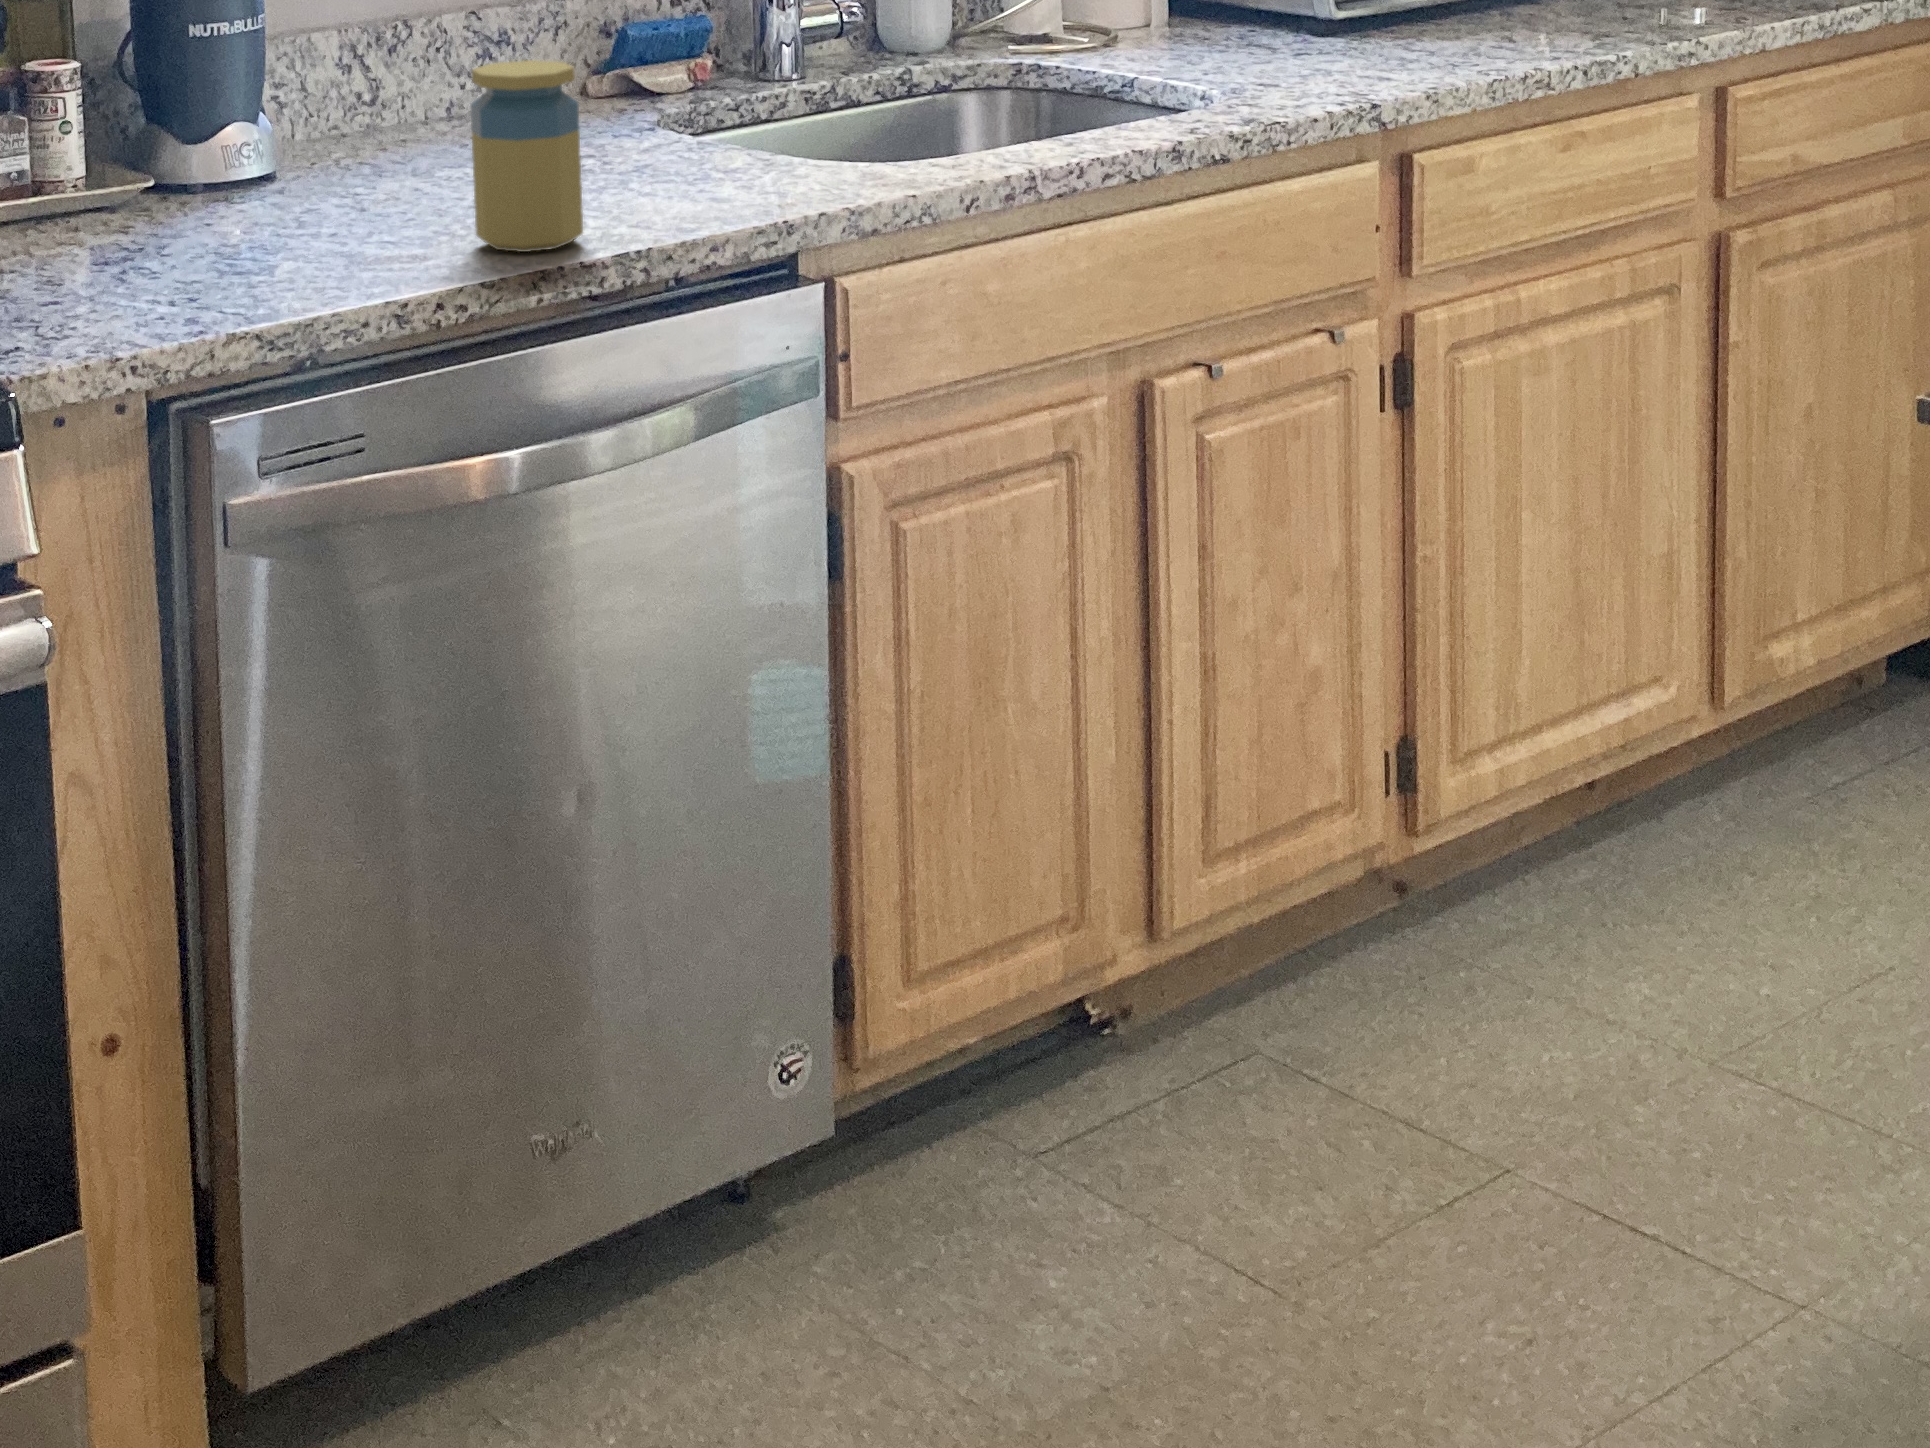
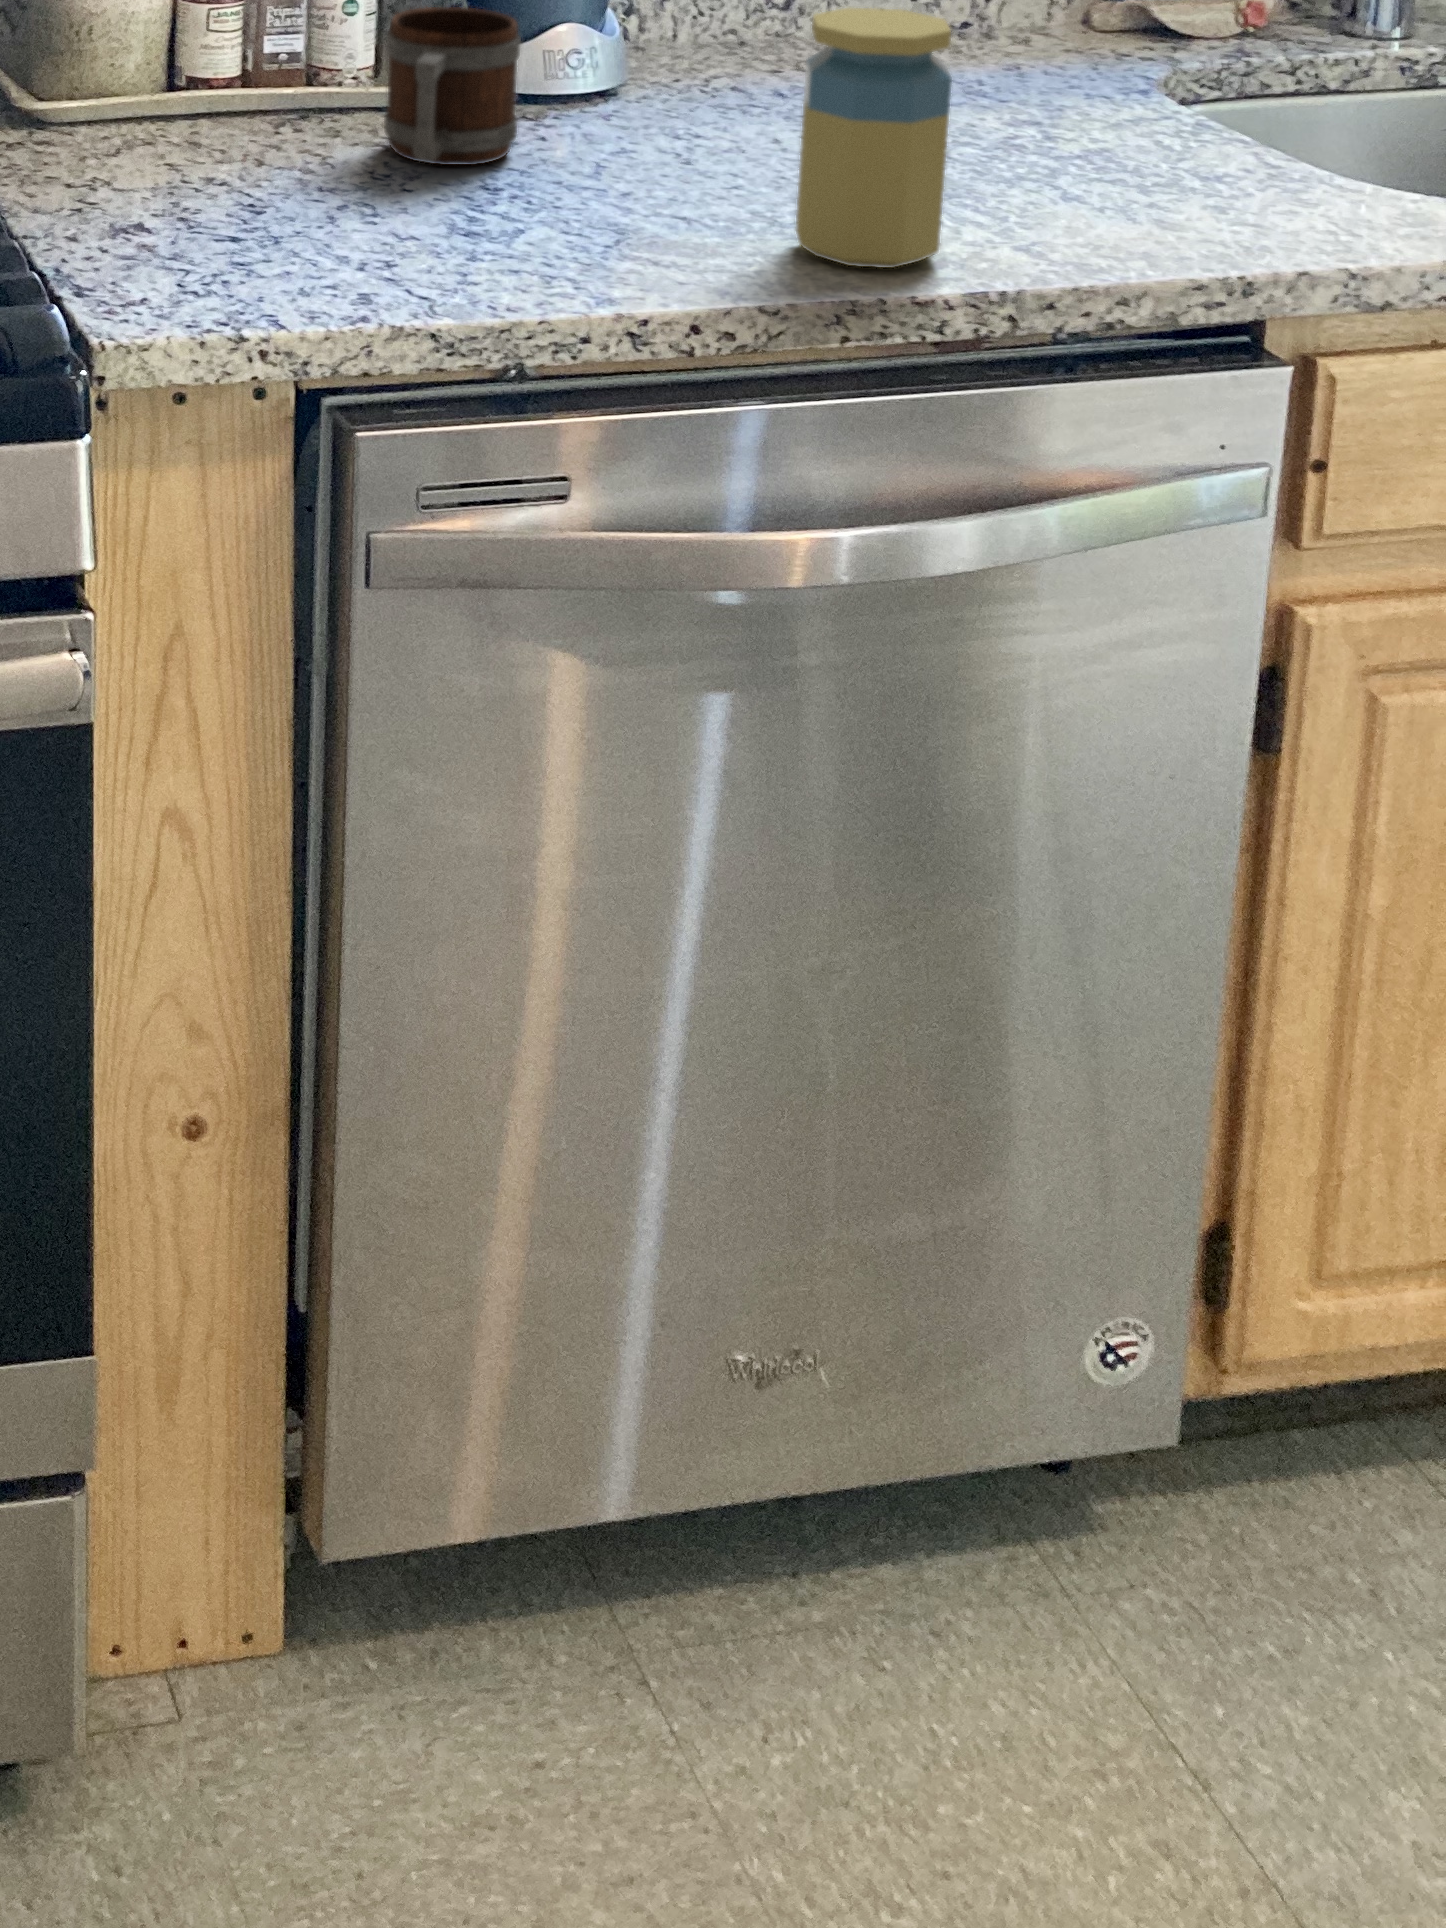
mug: none [116,112,230,237] -> present [384,7,521,165]

